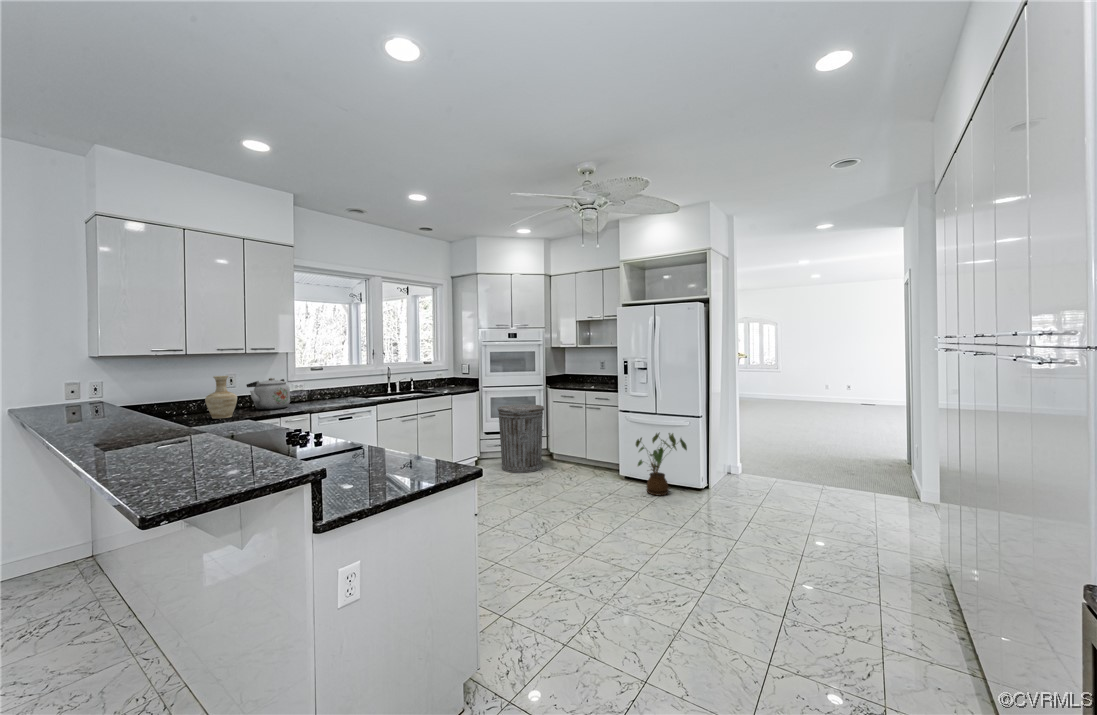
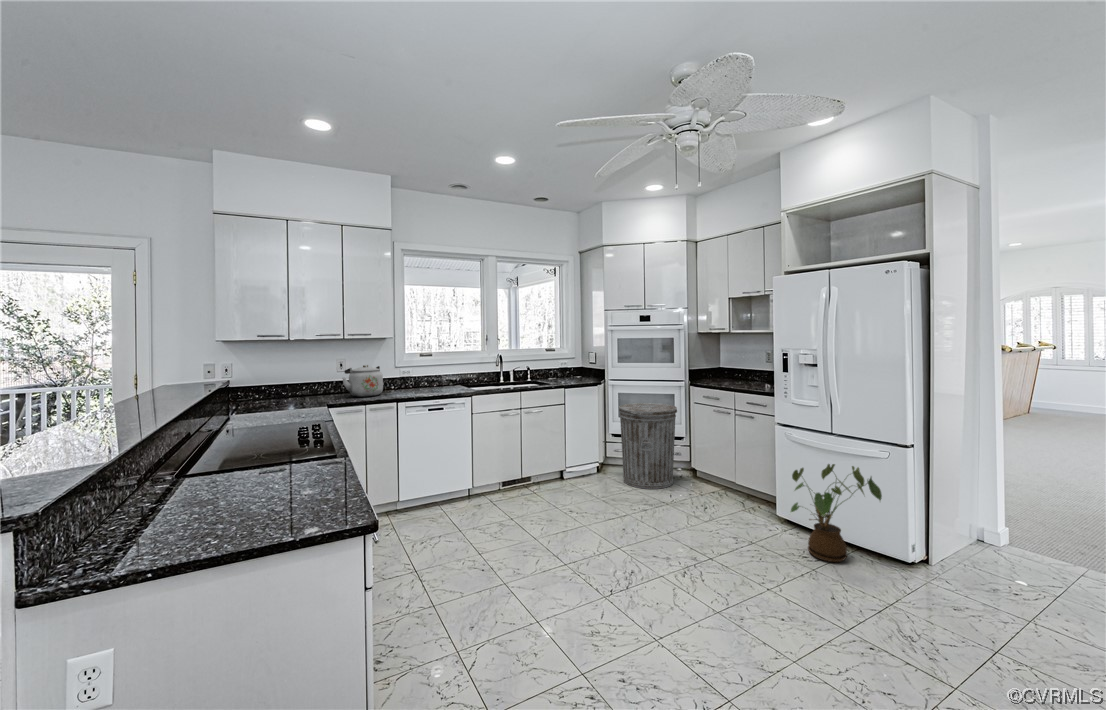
vase: present [205,376,237,419] -> none [295,362,324,404]

